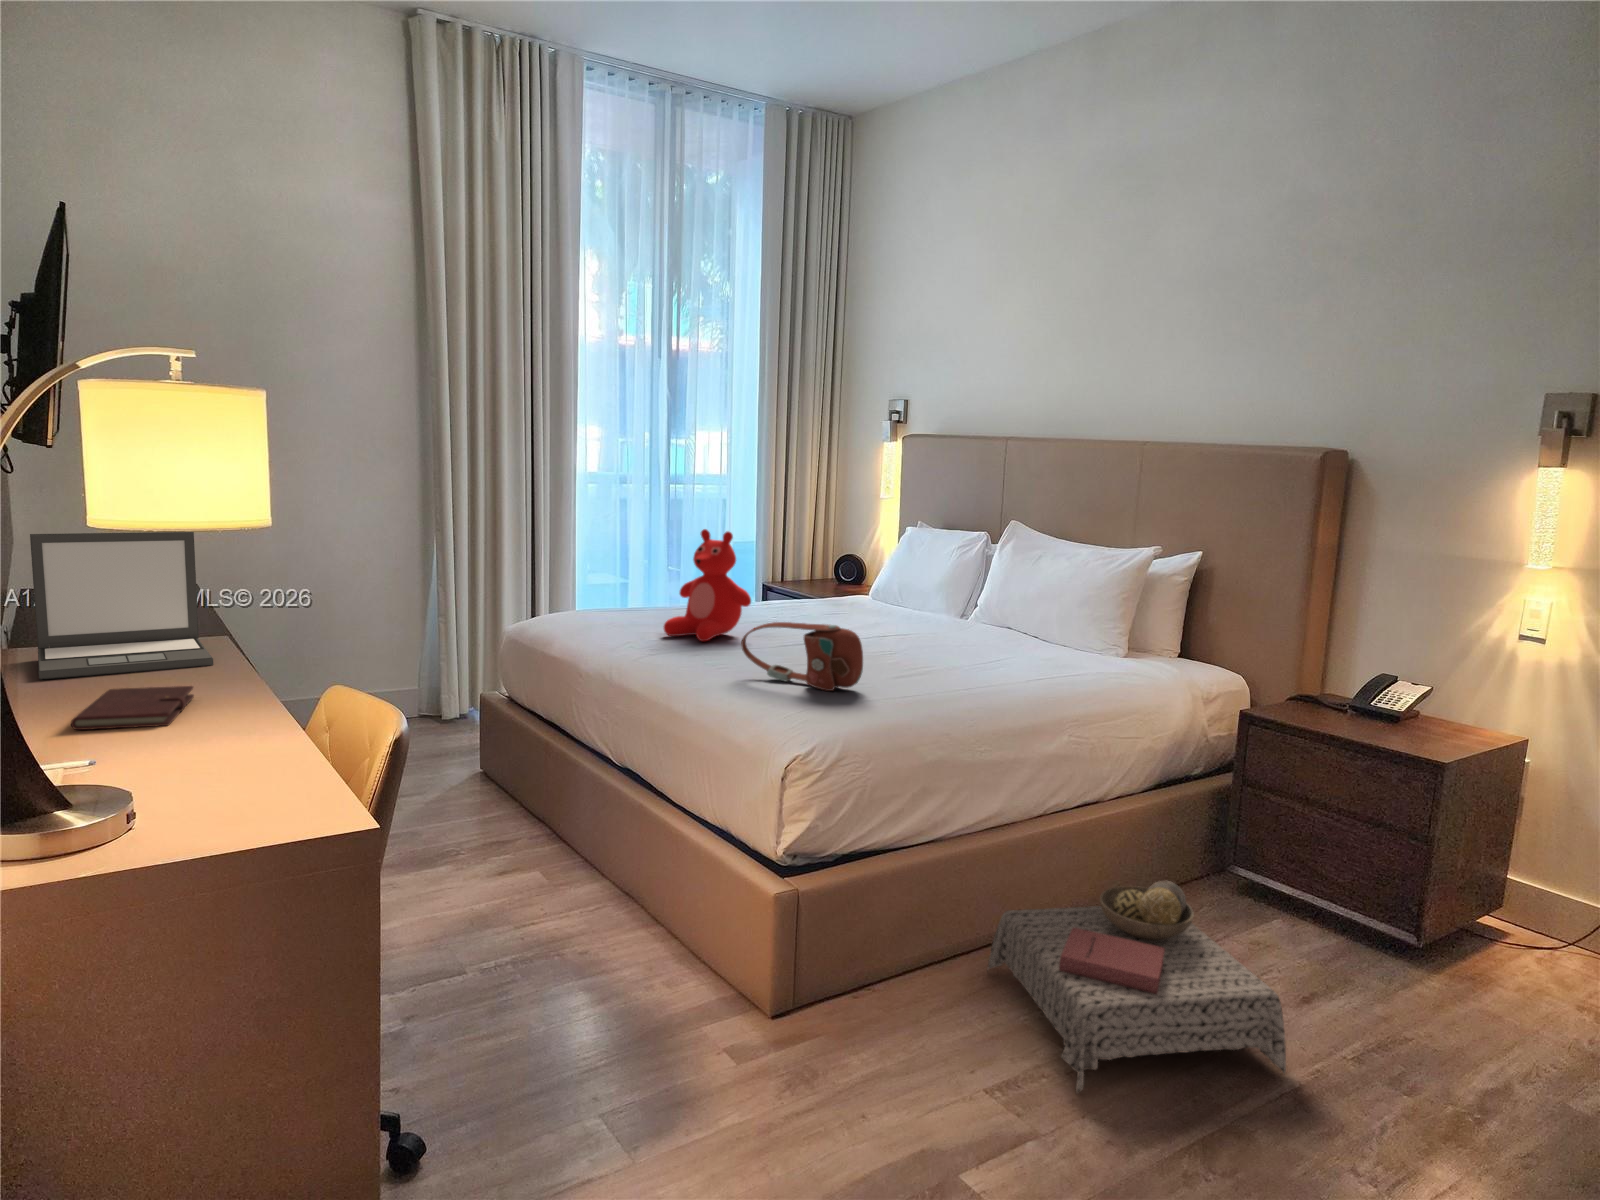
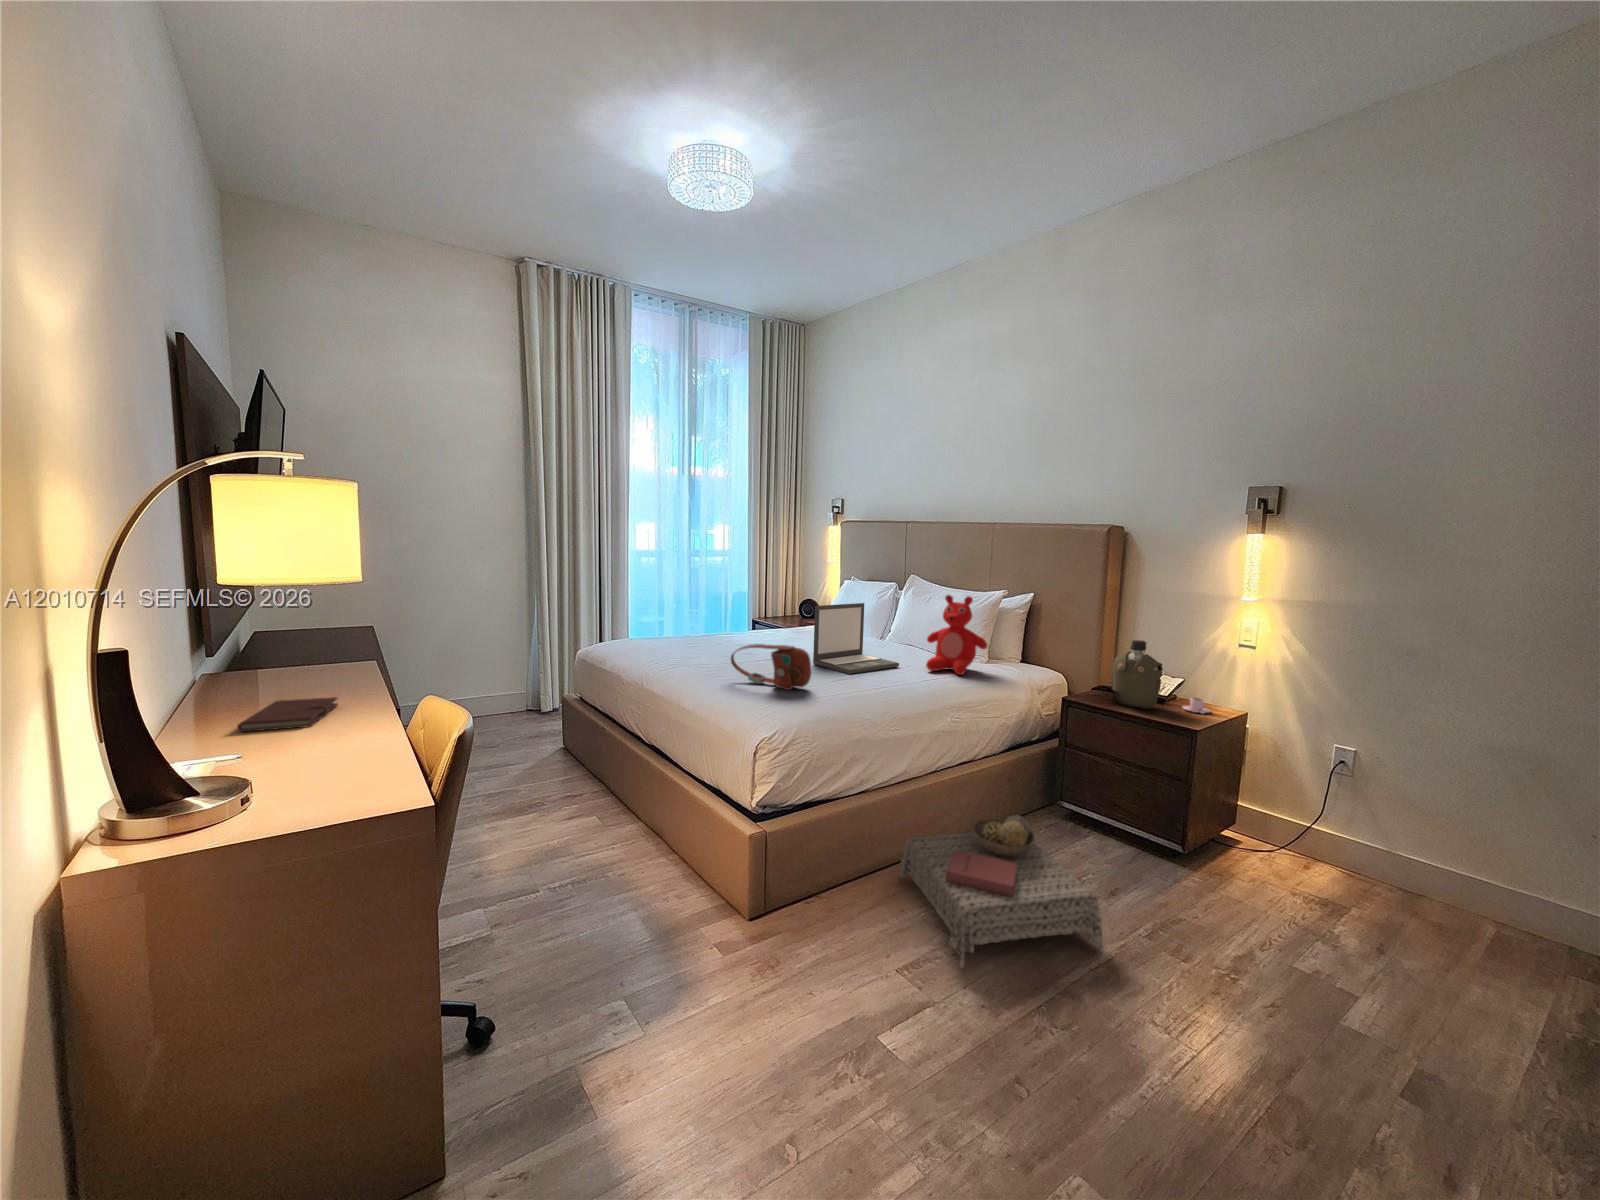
teddy bear: present [663,529,751,641] -> present [926,595,987,675]
laptop: present [30,532,213,679] -> present [813,603,899,674]
water bottle: none [1320,626,1399,730] -> present [1112,640,1163,709]
teacup: none [1426,690,1469,740] -> present [1183,698,1210,713]

